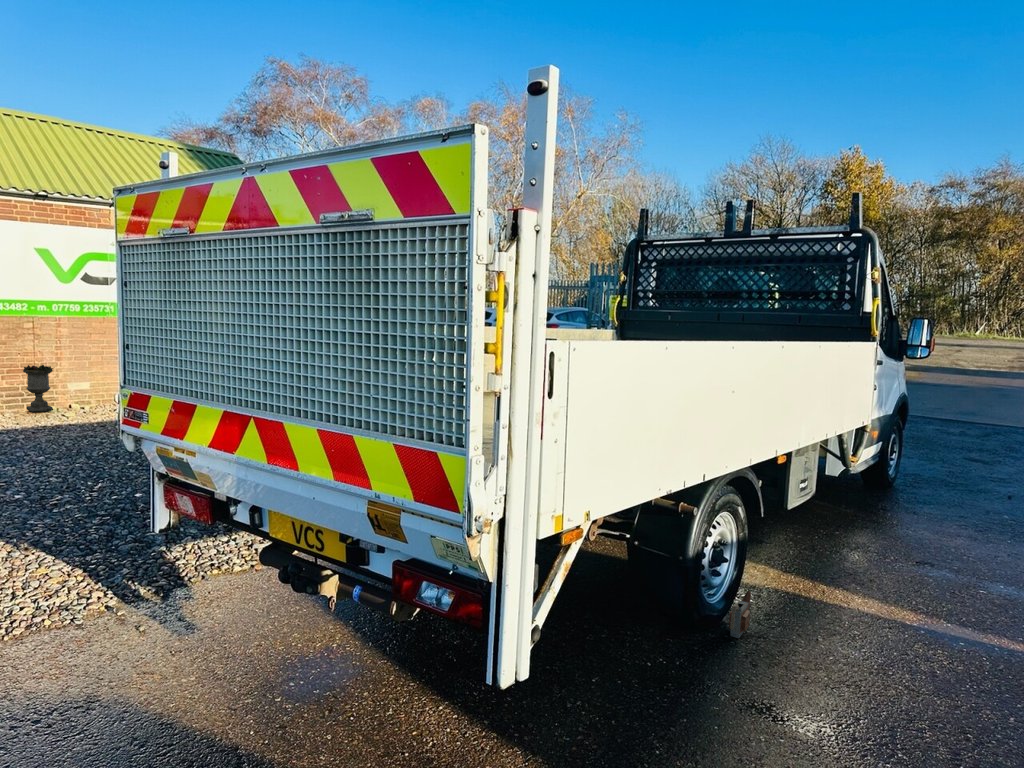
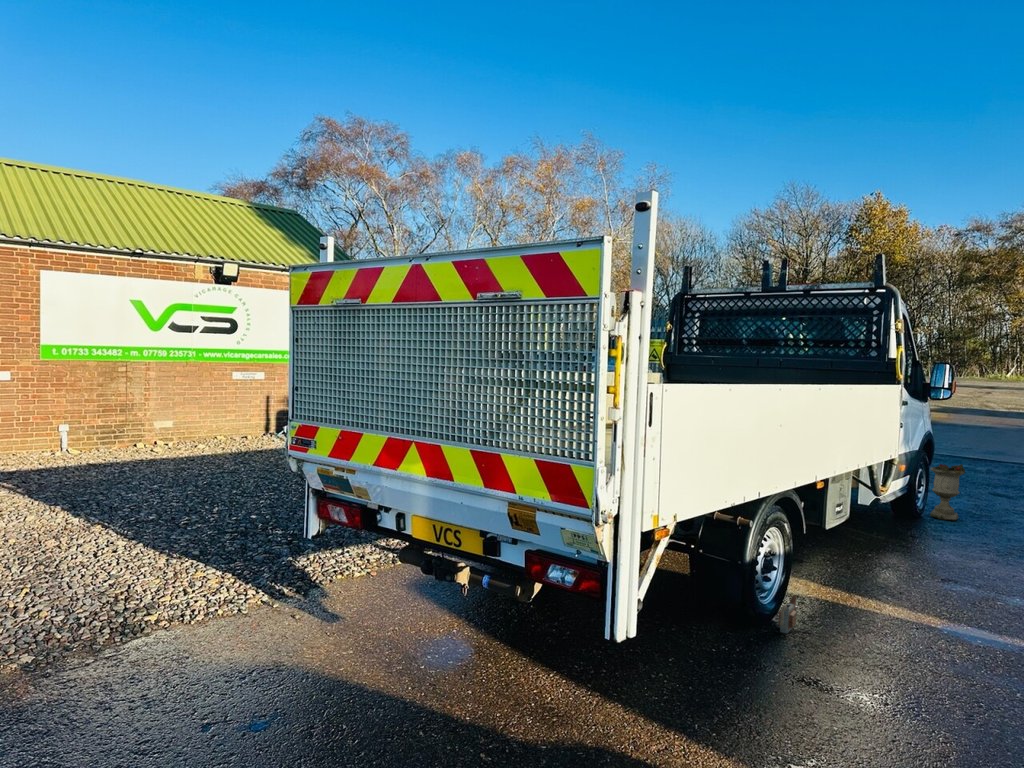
planter: present [23,365,53,412] -> present [930,464,965,520]

